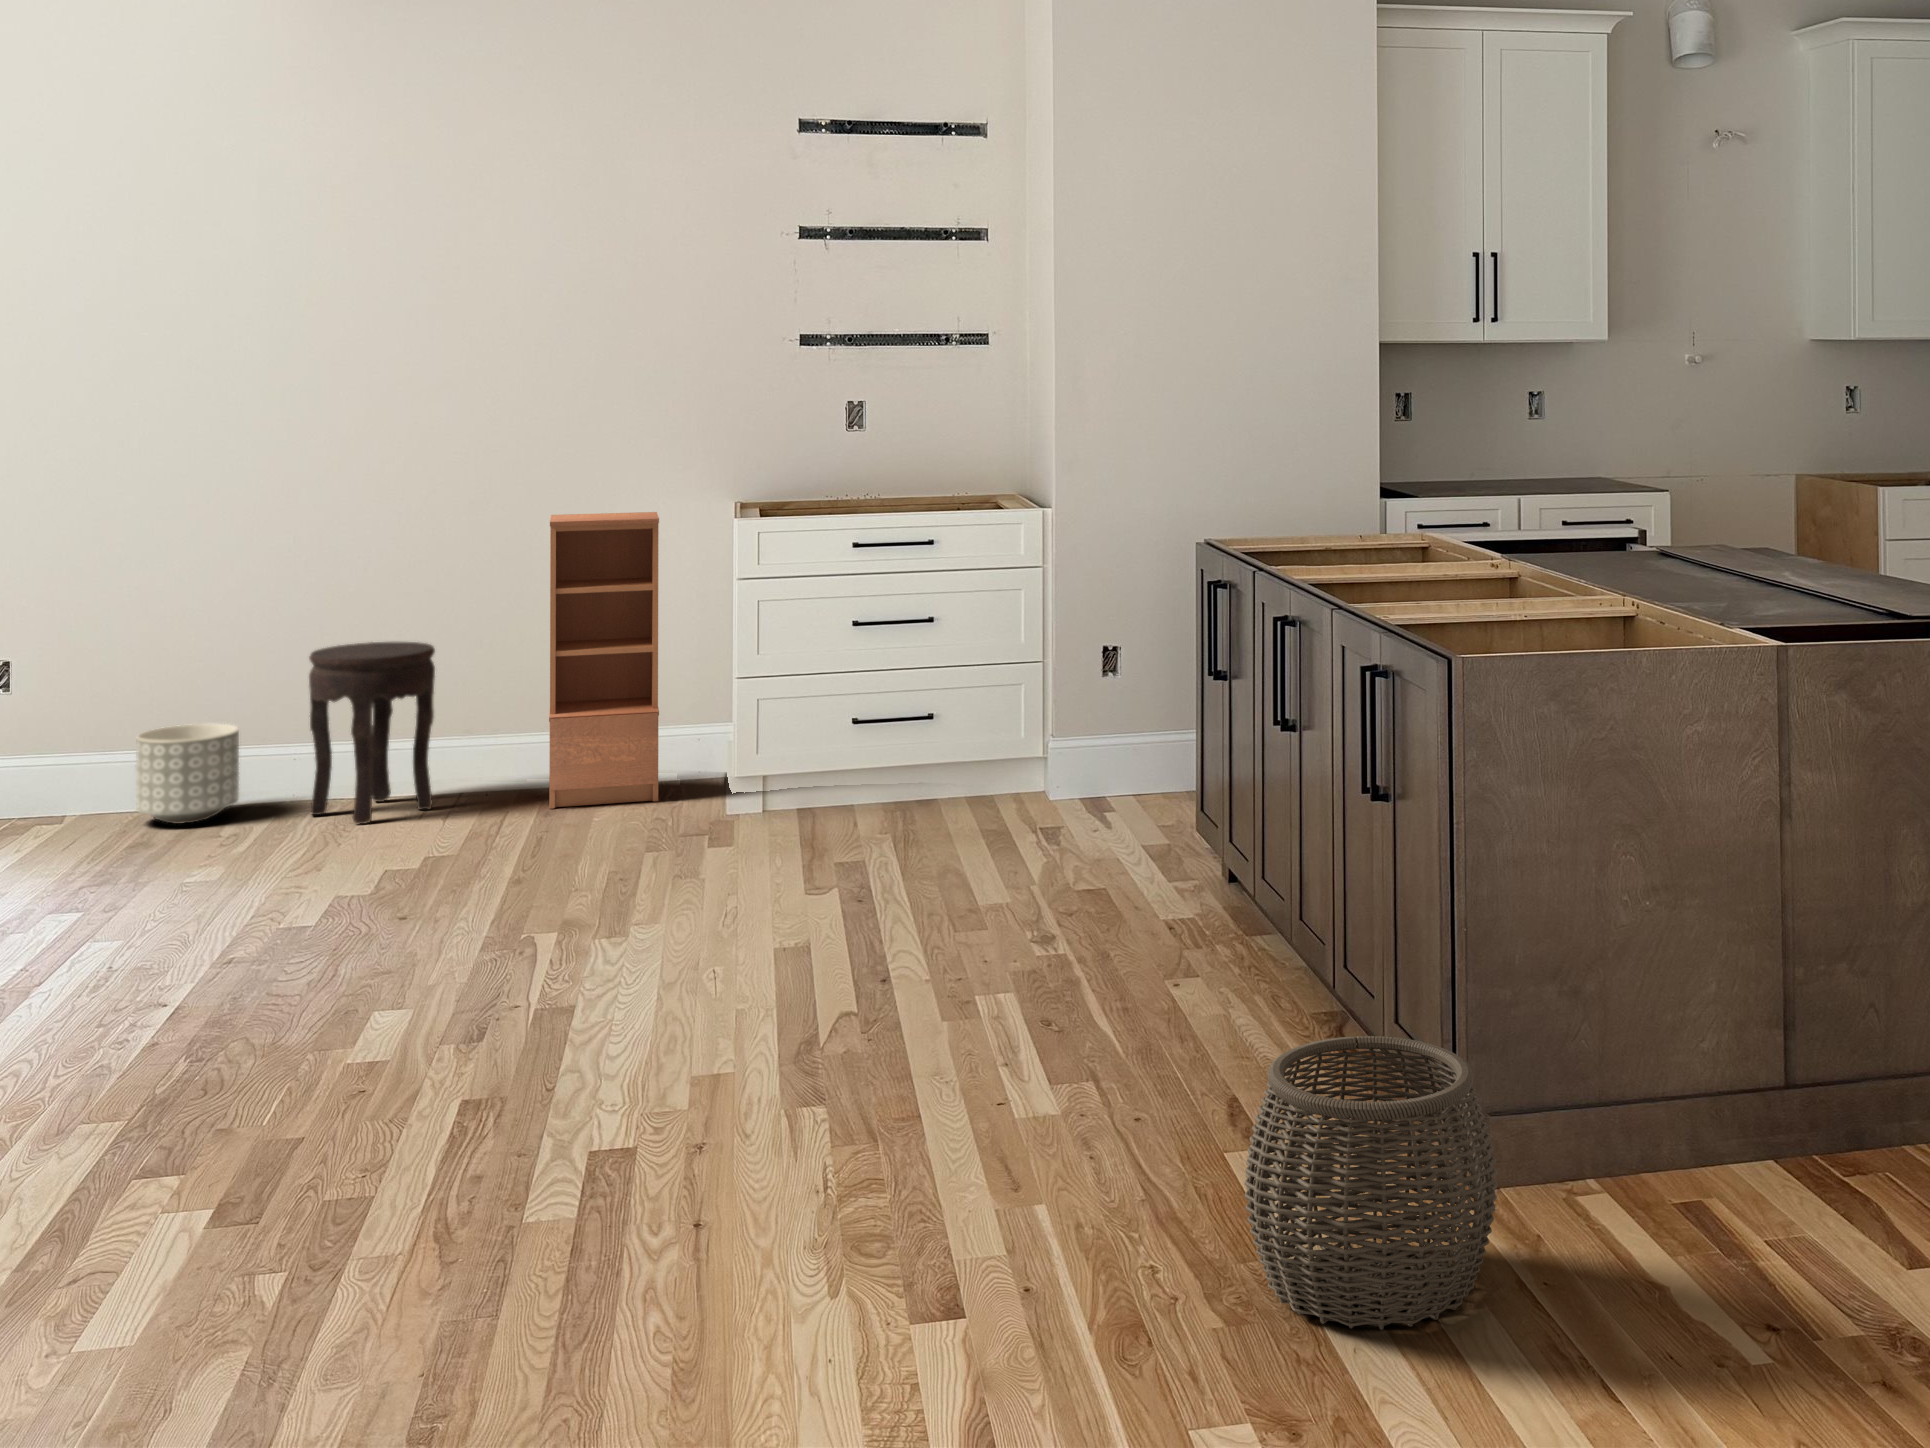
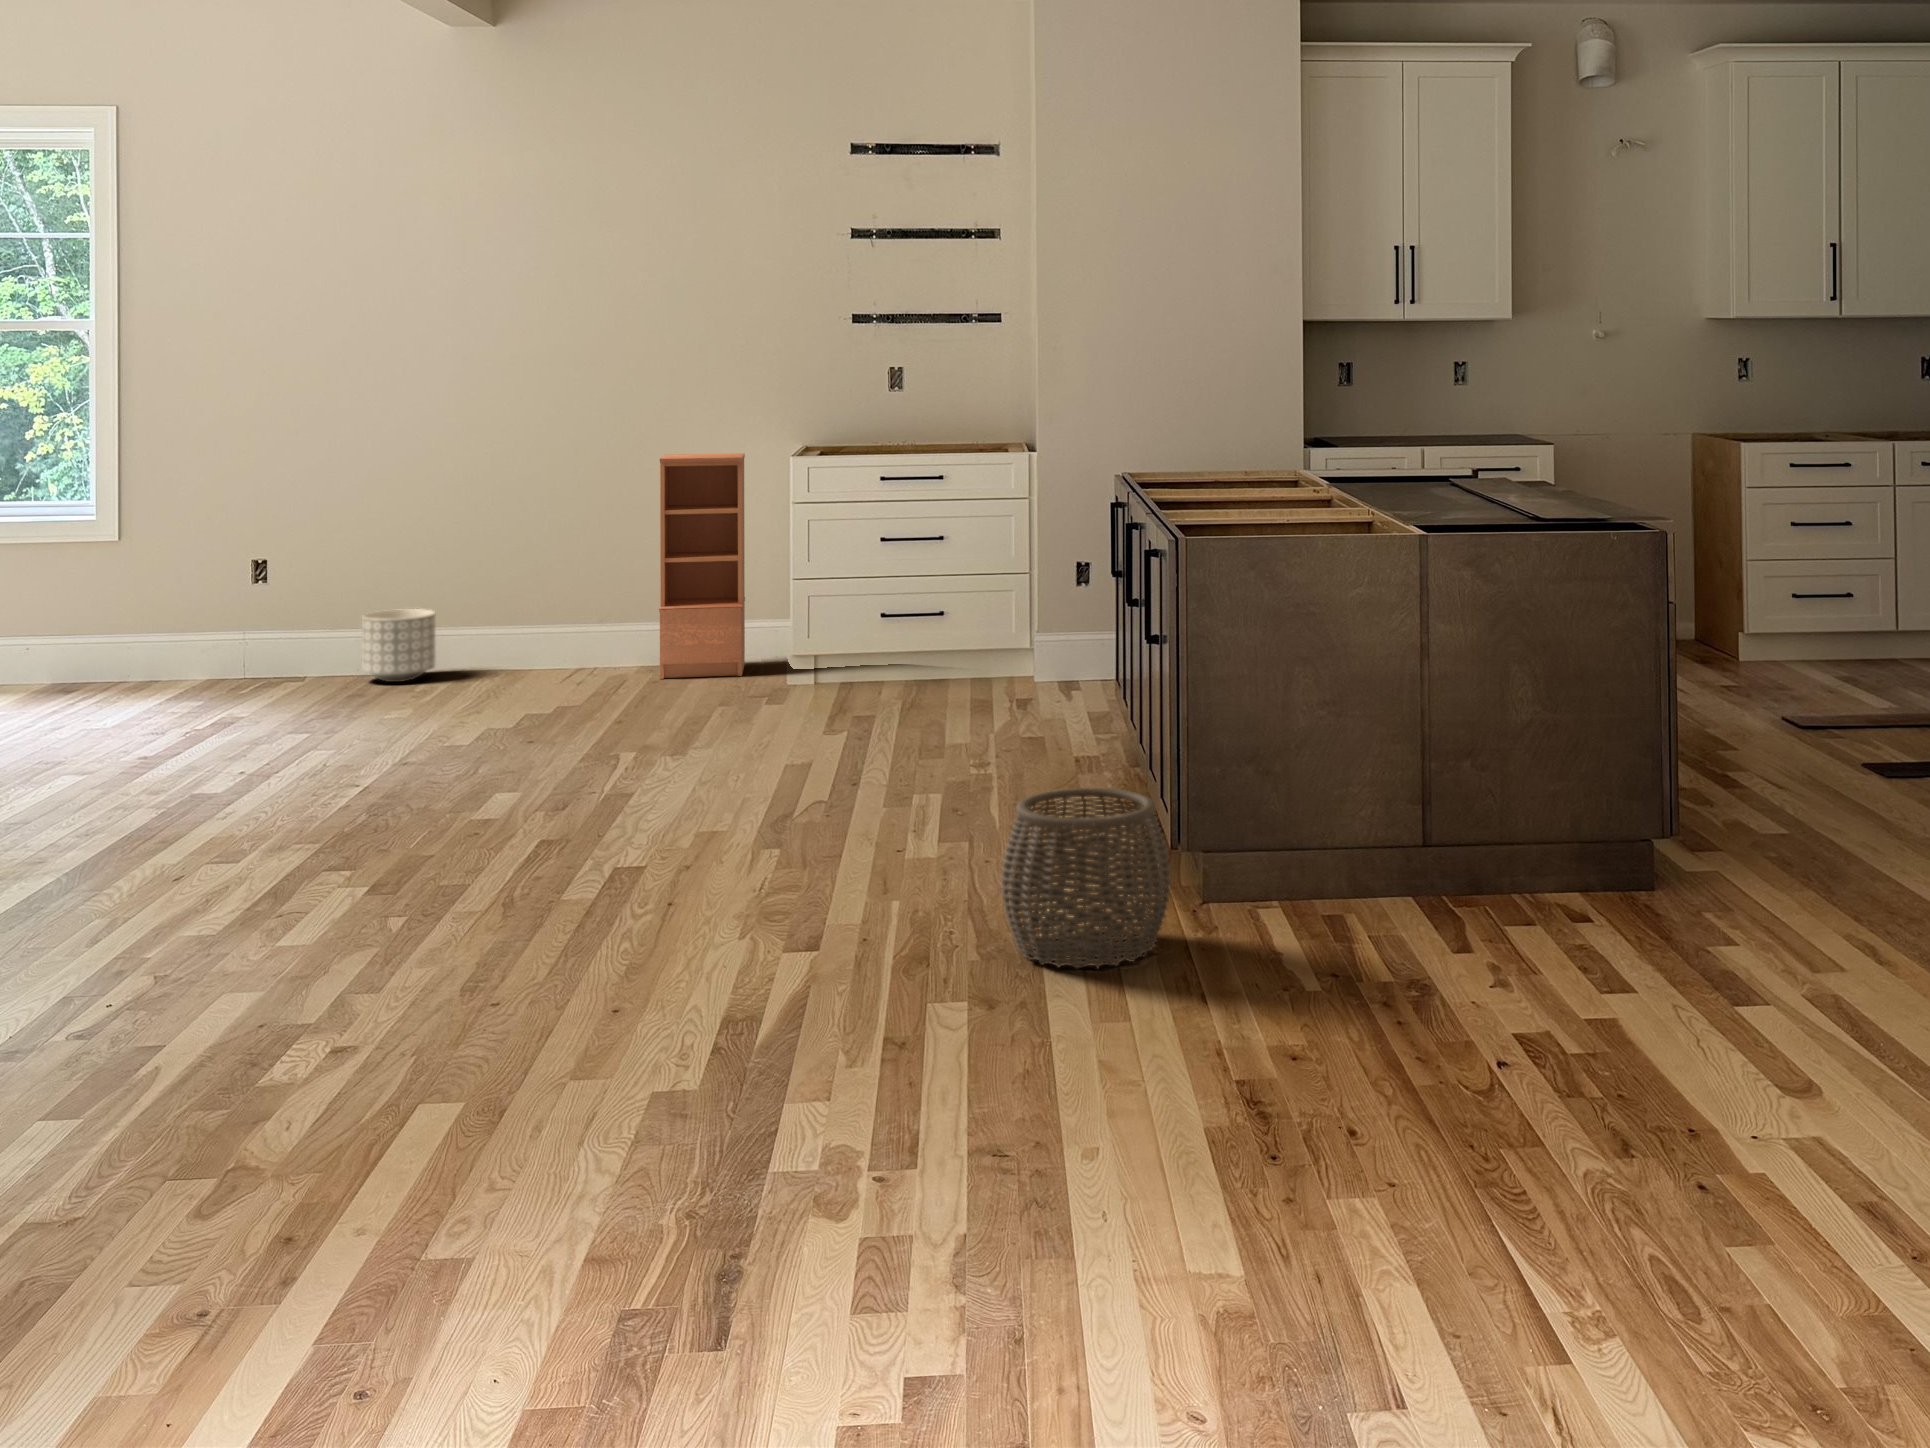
side table: present [309,642,435,824] -> none [484,550,577,685]

